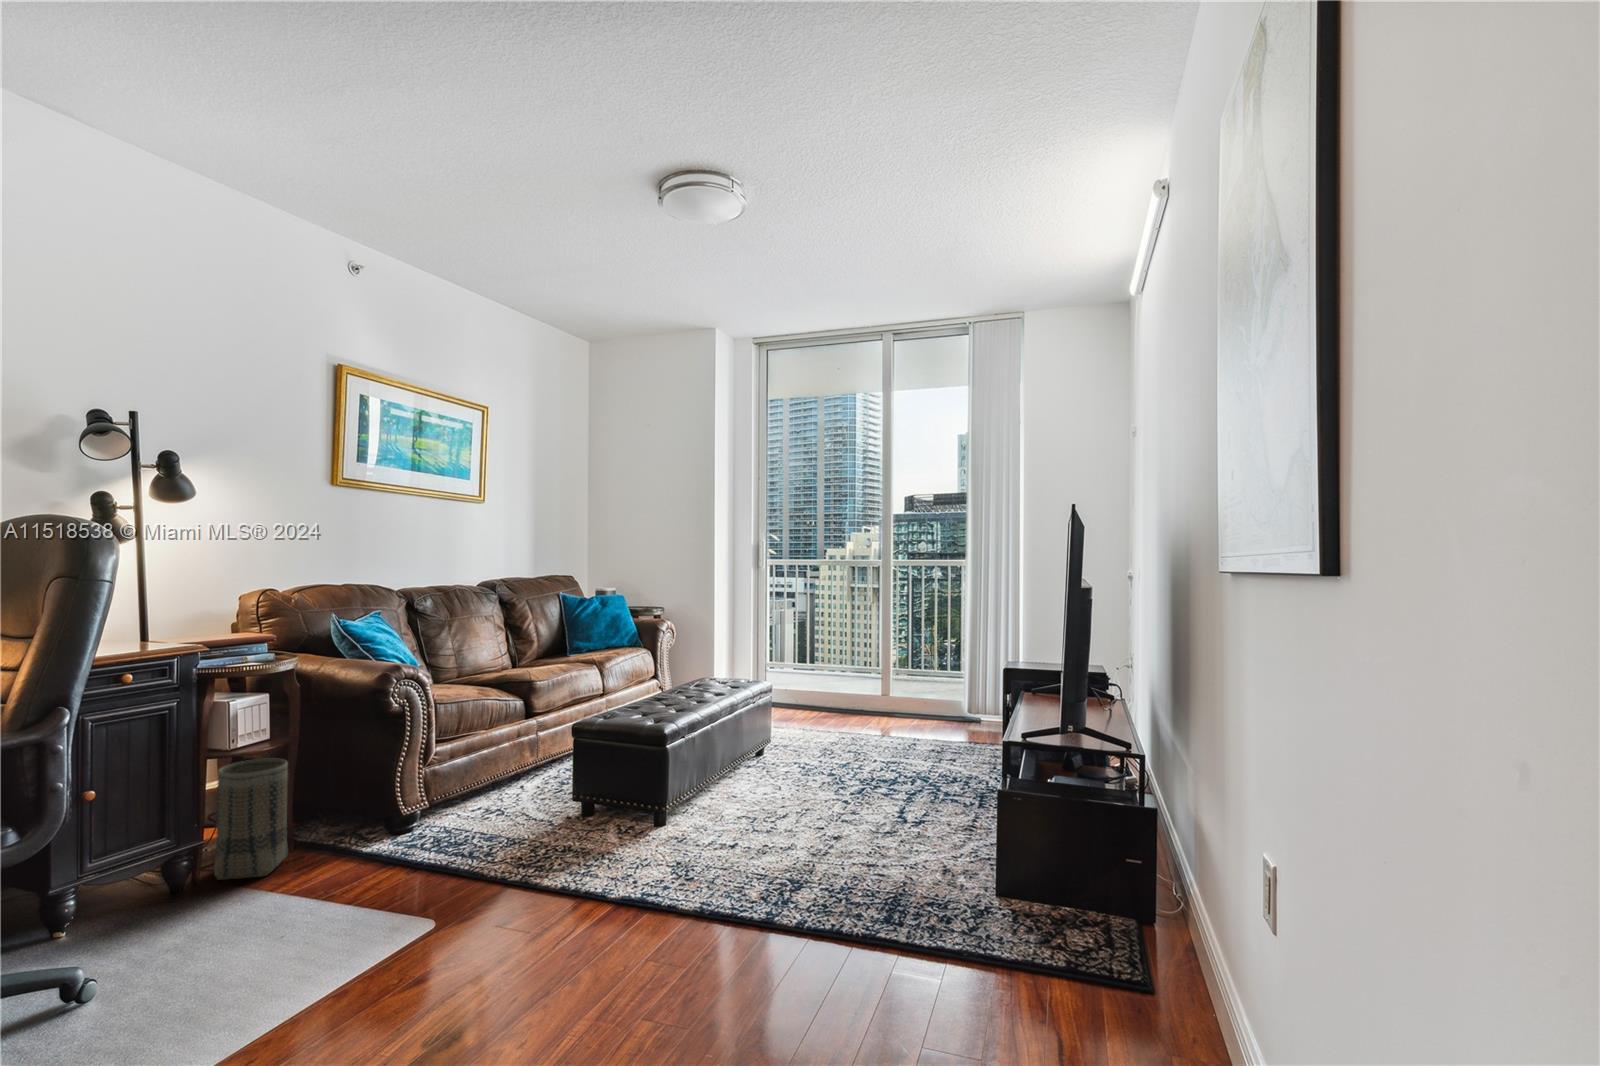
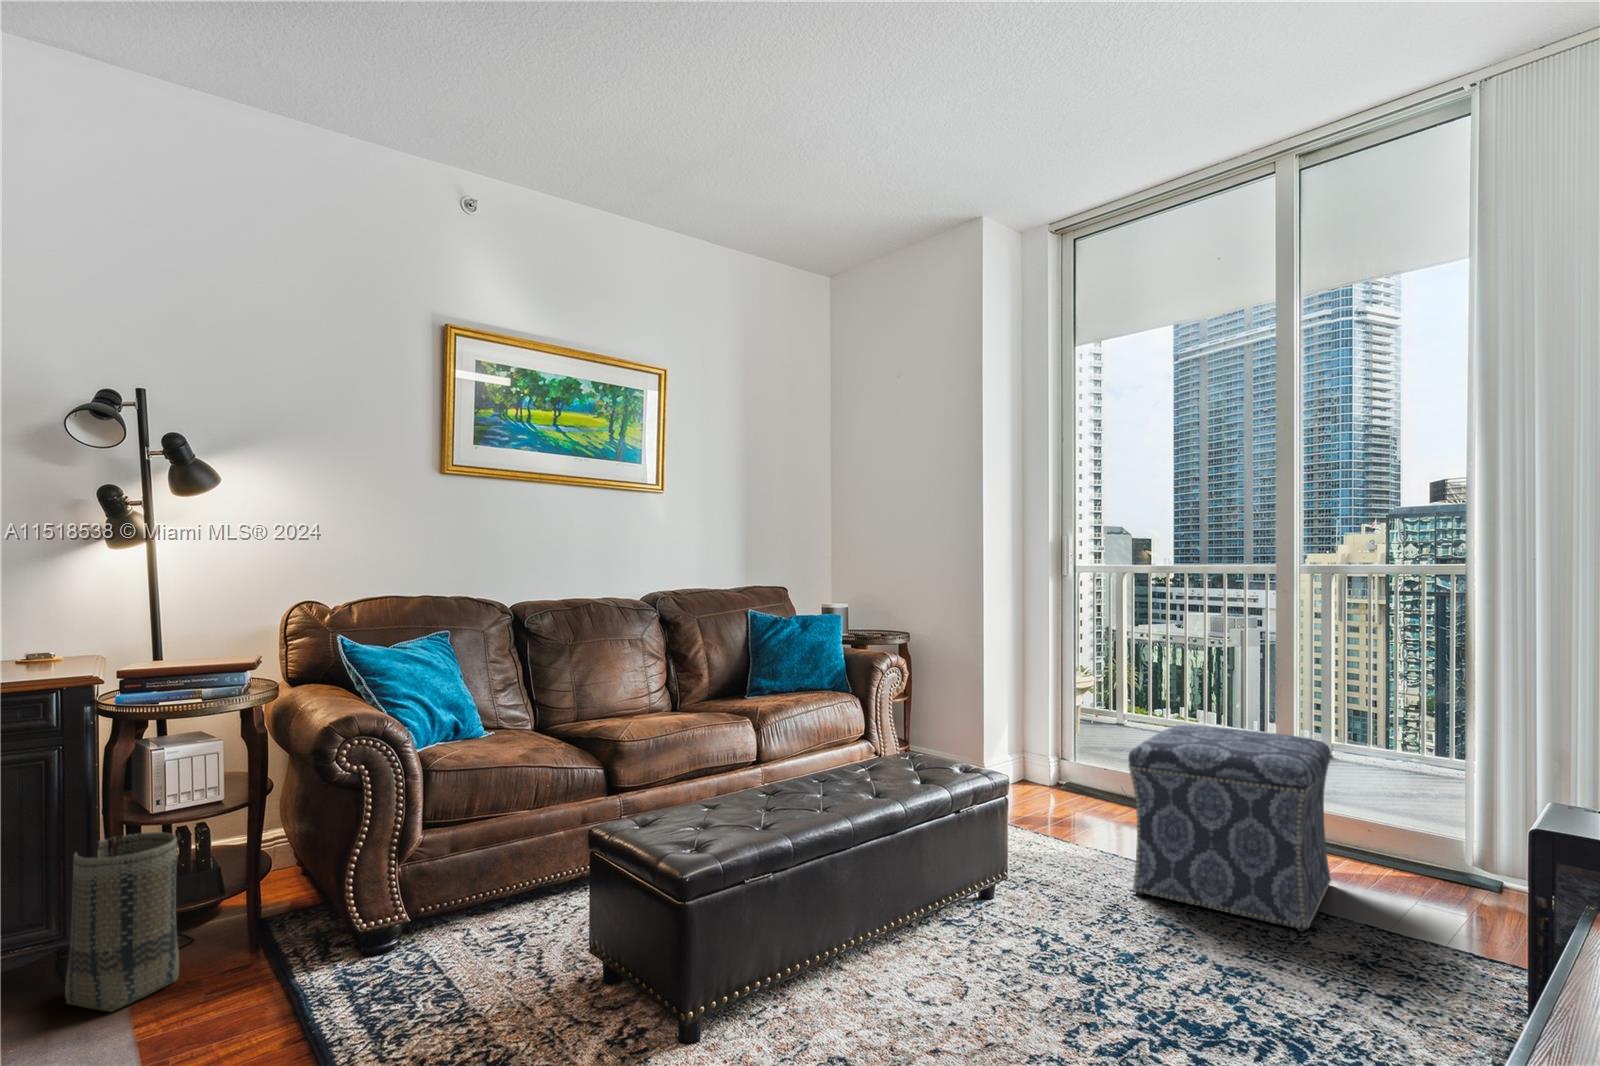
ottoman: none [829,653,916,746] -> present [1128,725,1331,931]

